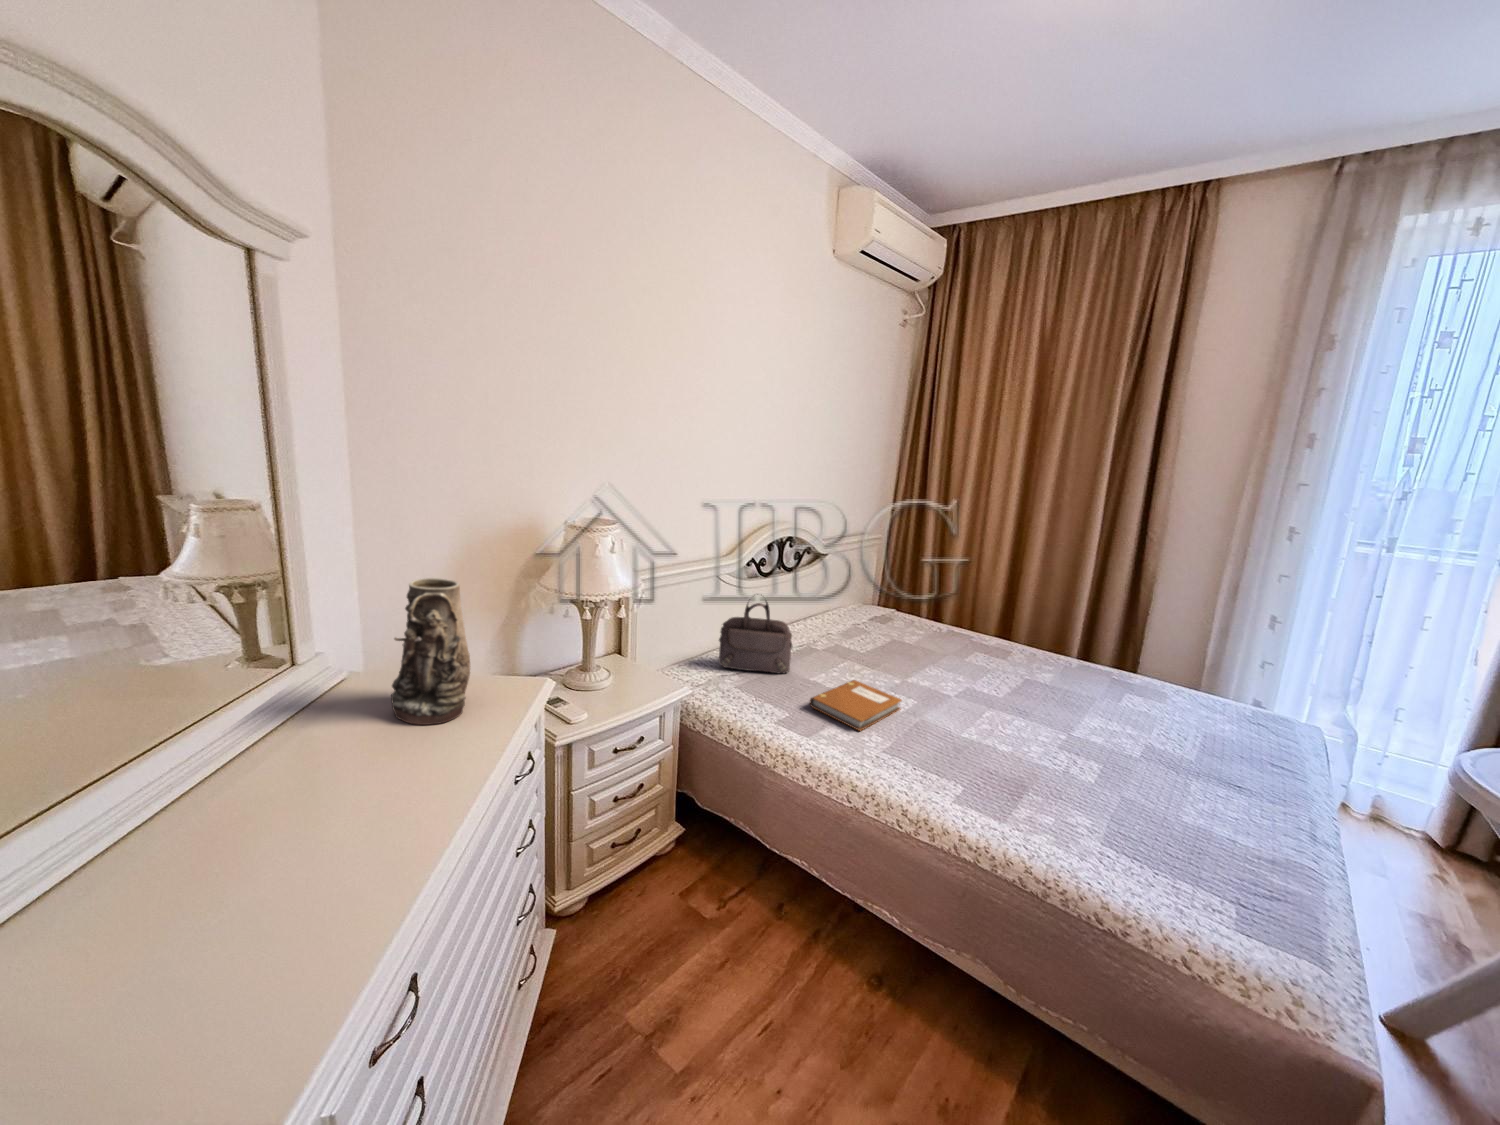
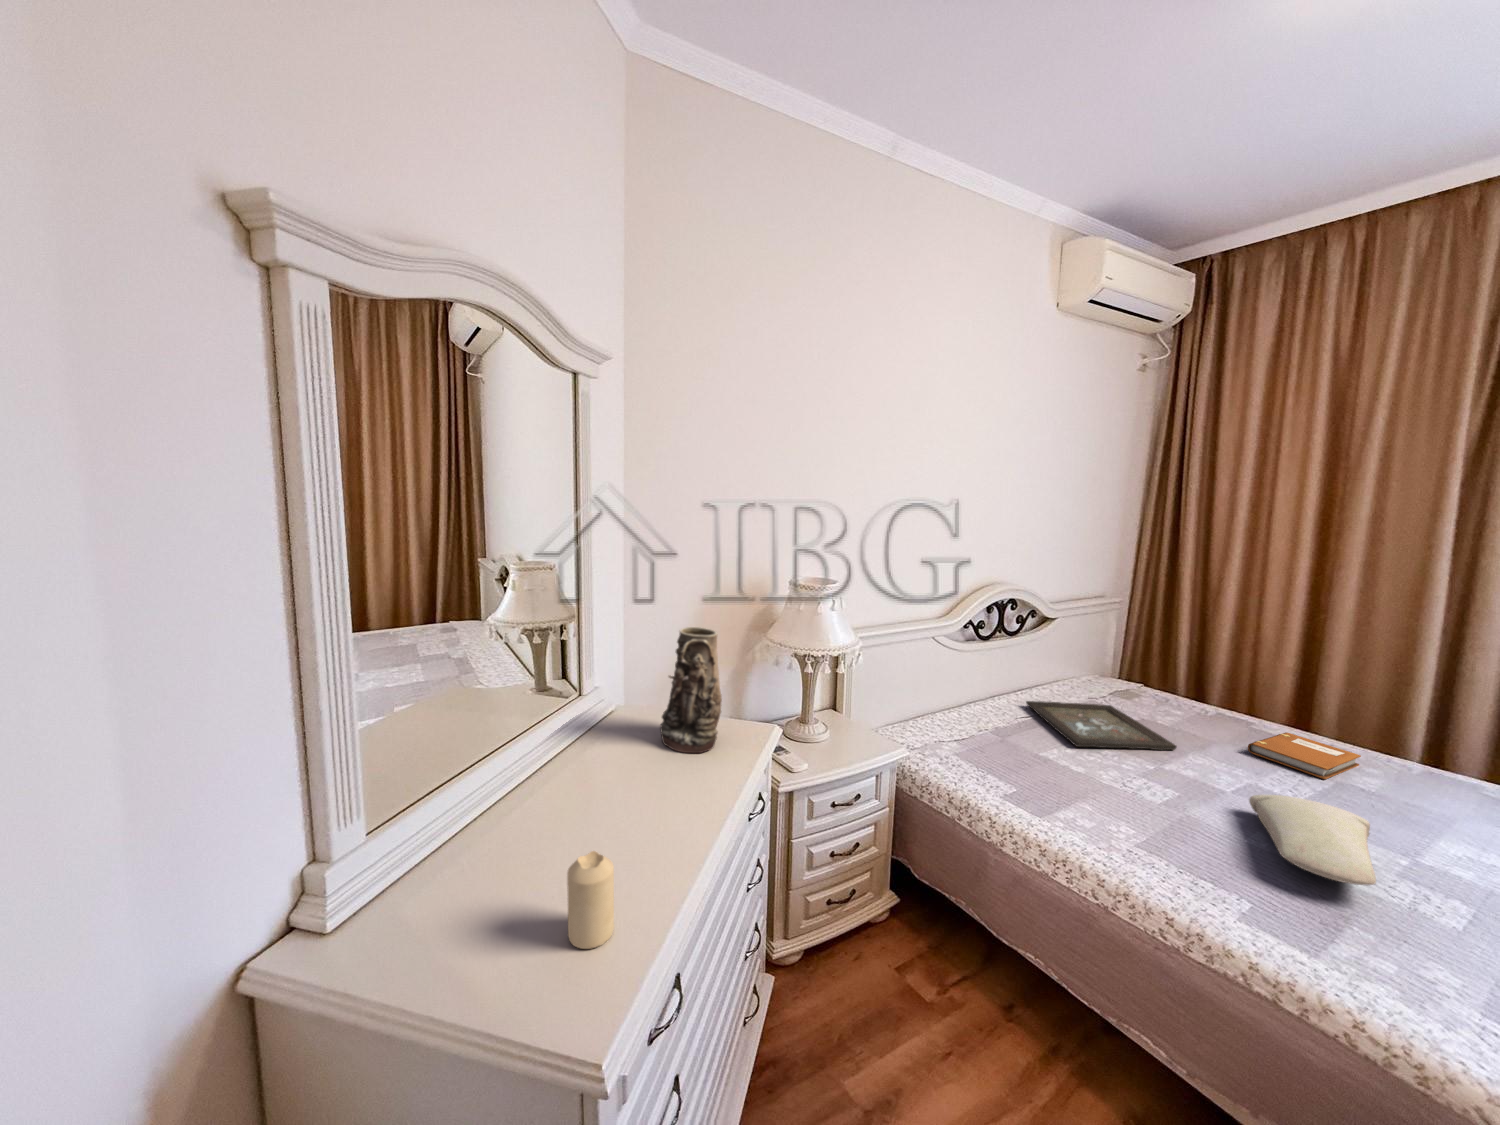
handbag: present [719,594,792,673] -> none [933,658,1017,747]
tray: none [802,628,917,668] -> present [1026,701,1177,750]
notebook: present [810,680,902,731] -> present [1248,732,1361,779]
pillow: none [966,694,1045,759] -> present [1249,795,1376,885]
candle: none [179,890,271,1021] -> present [567,851,614,949]

